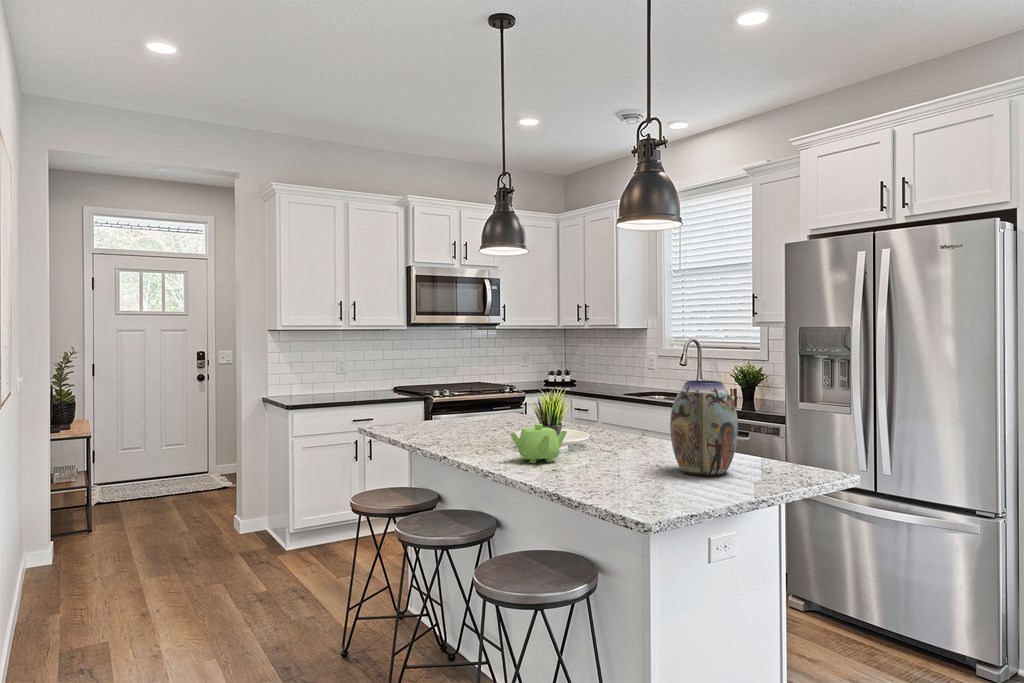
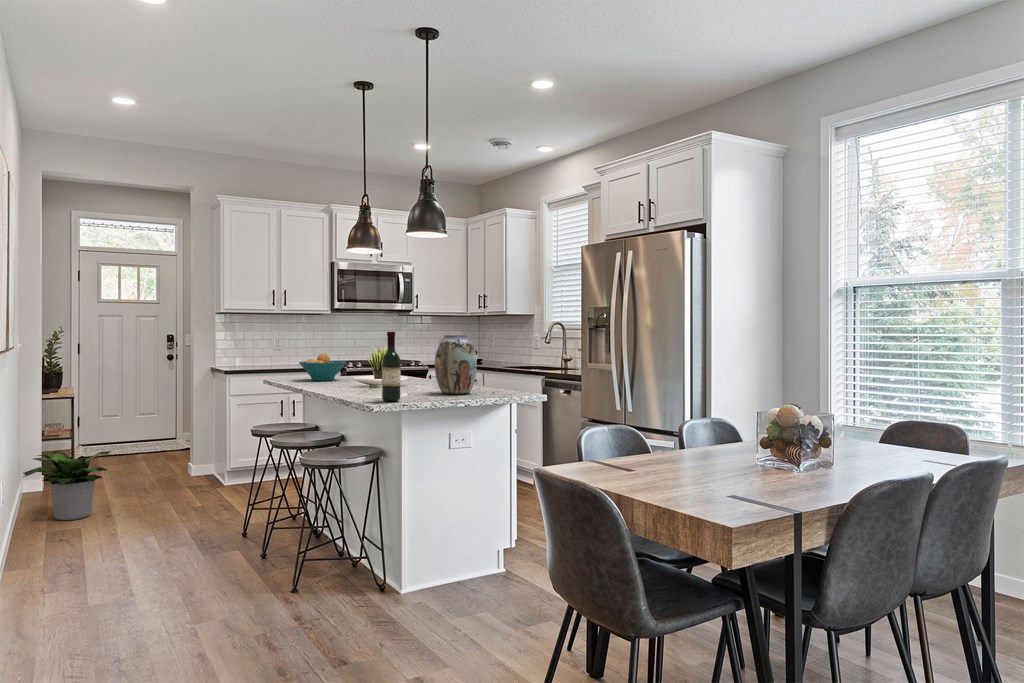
wine bottle: none [632,385,663,504] -> present [382,332,401,402]
fruit bowl: none [413,394,477,433] -> present [299,354,346,381]
teapot: present [510,424,567,463] -> none [341,366,381,391]
potted plant: none [24,522,146,623] -> present [23,451,111,520]

